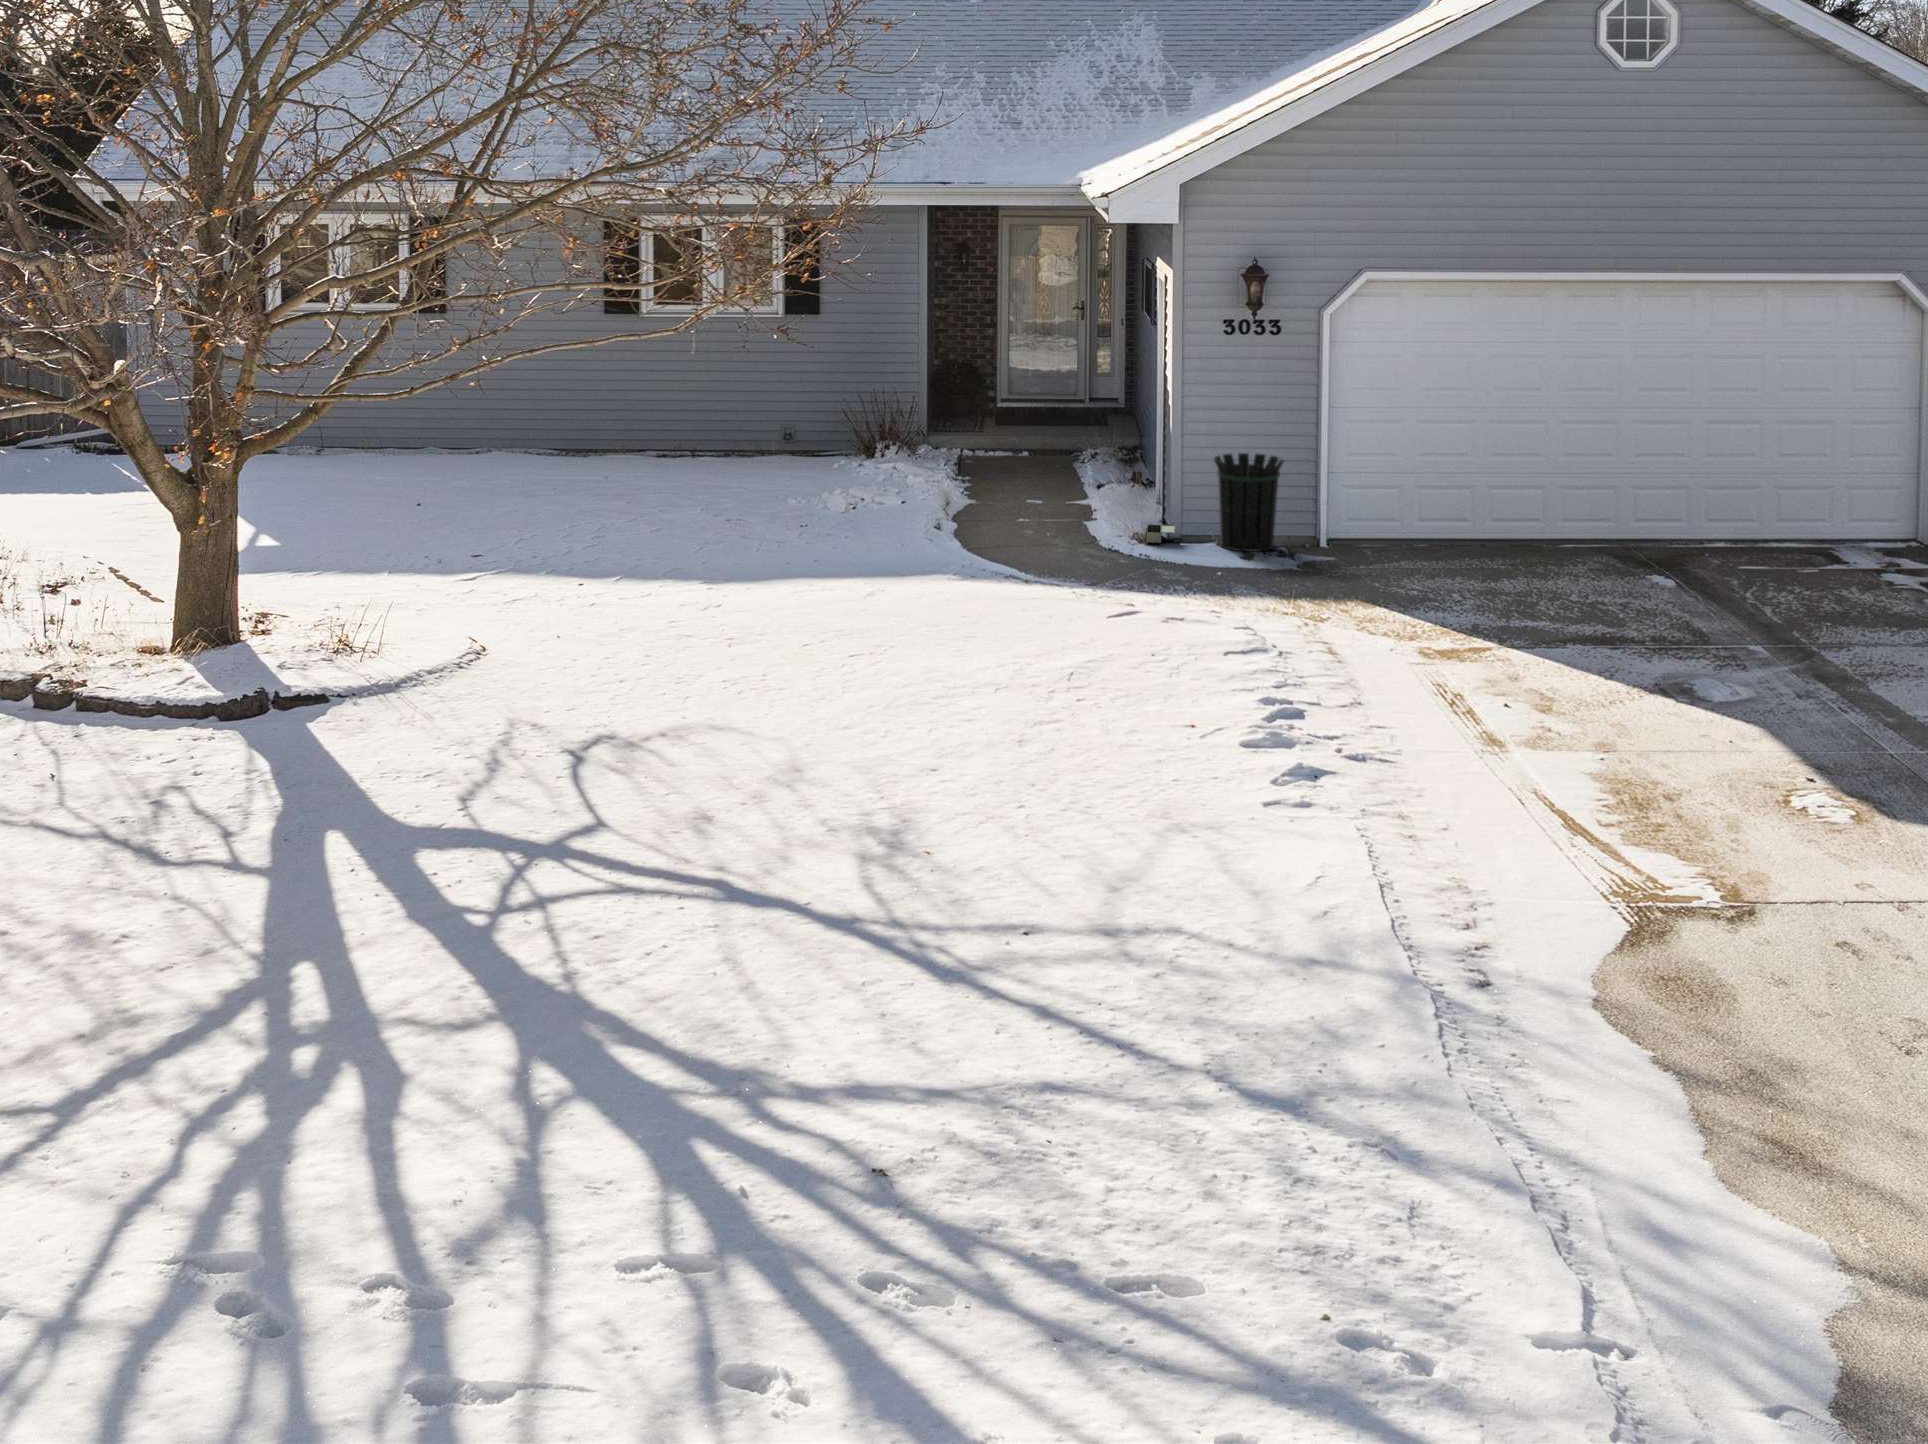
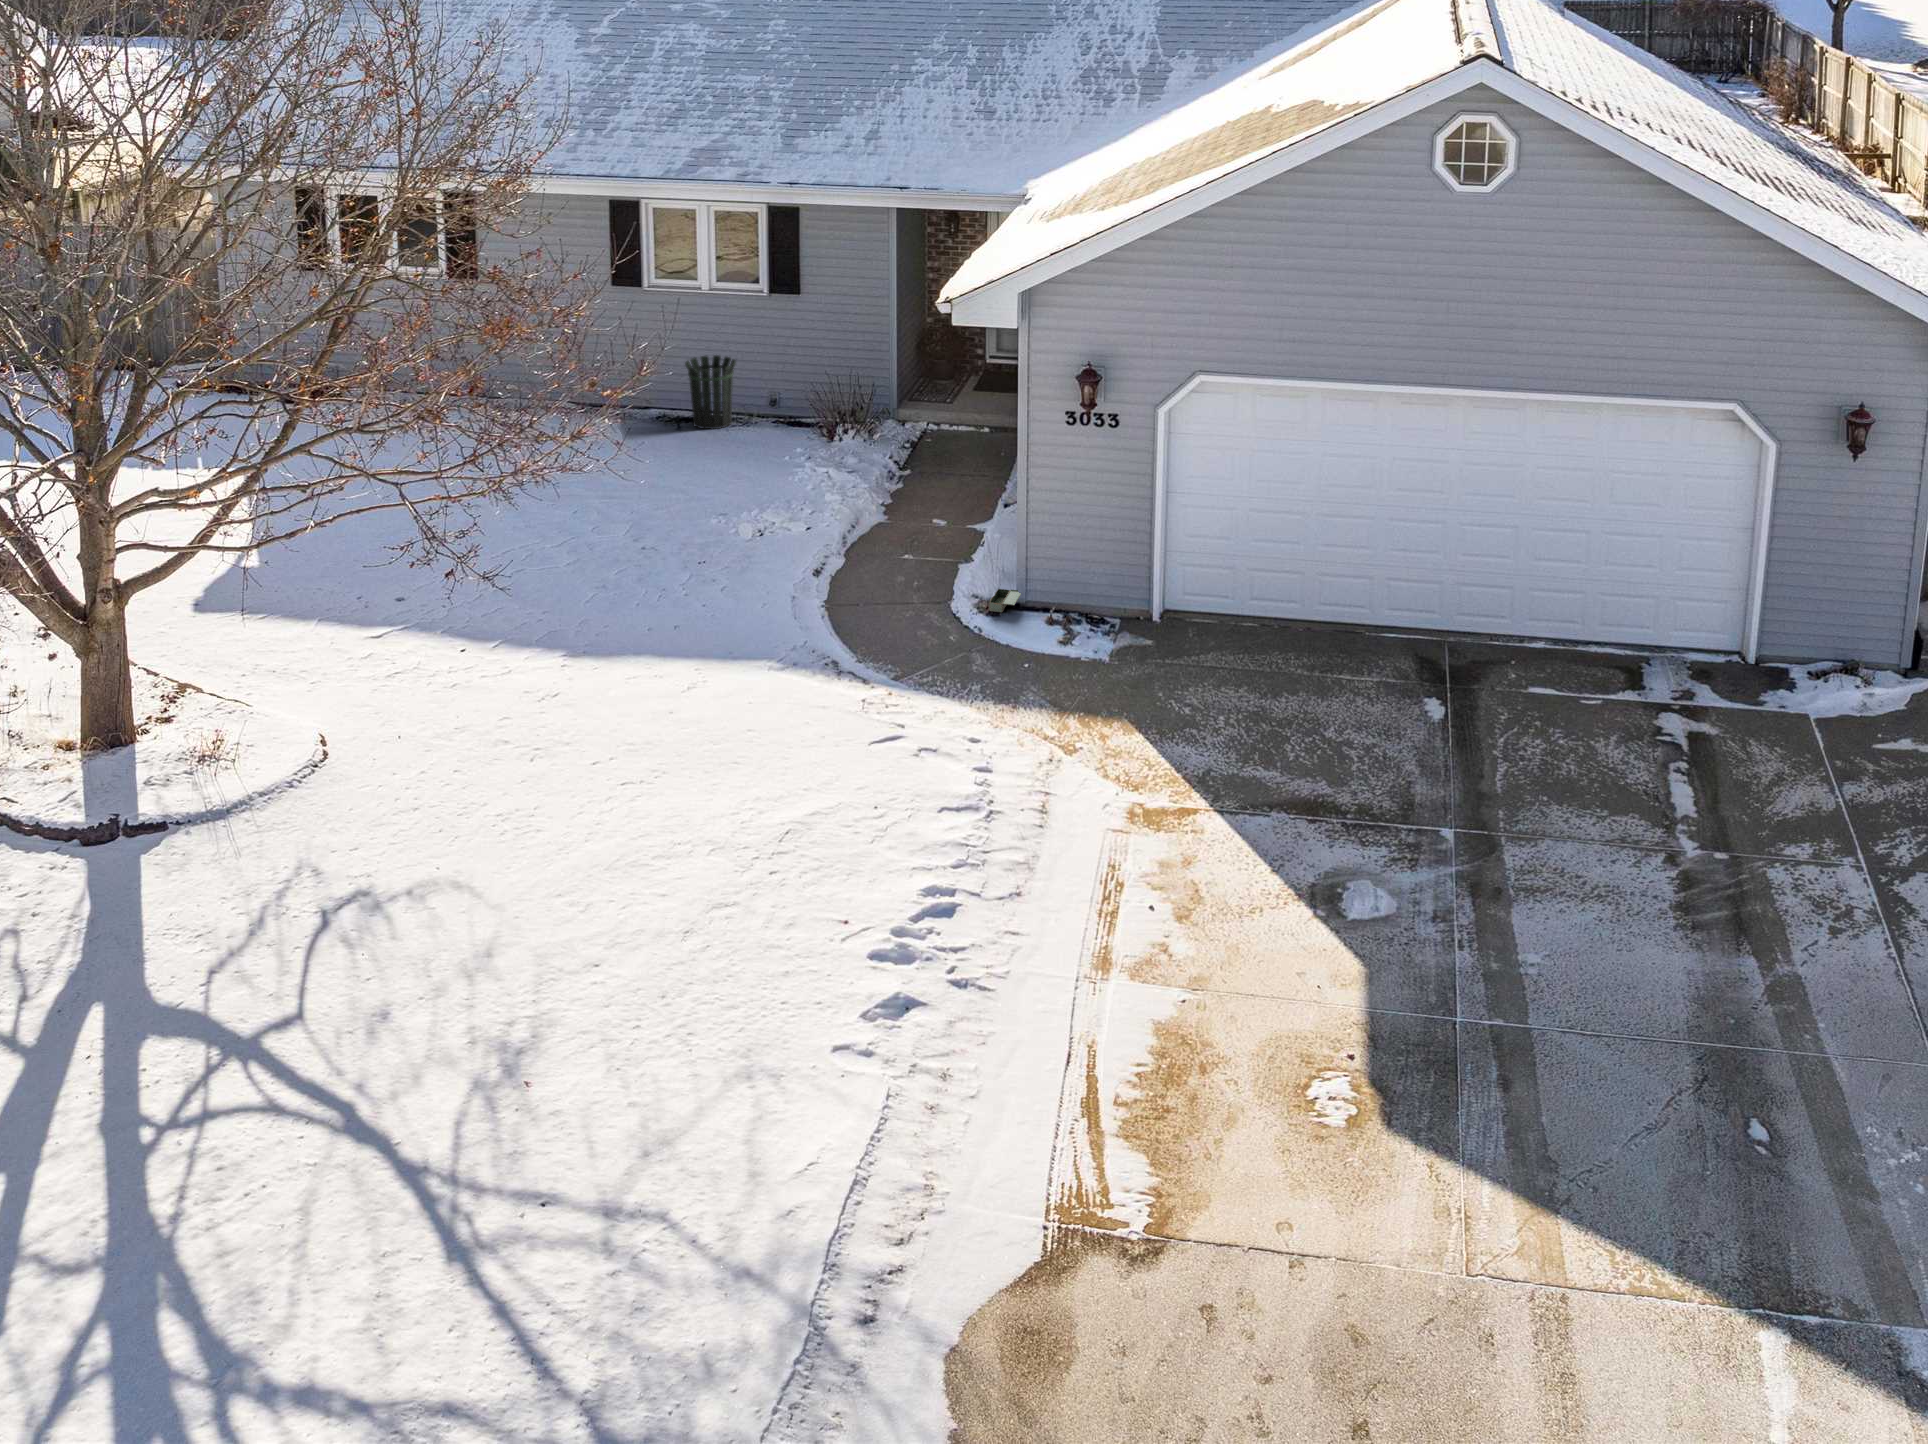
waste bin: present [1214,453,1284,552] -> present [685,355,736,429]

